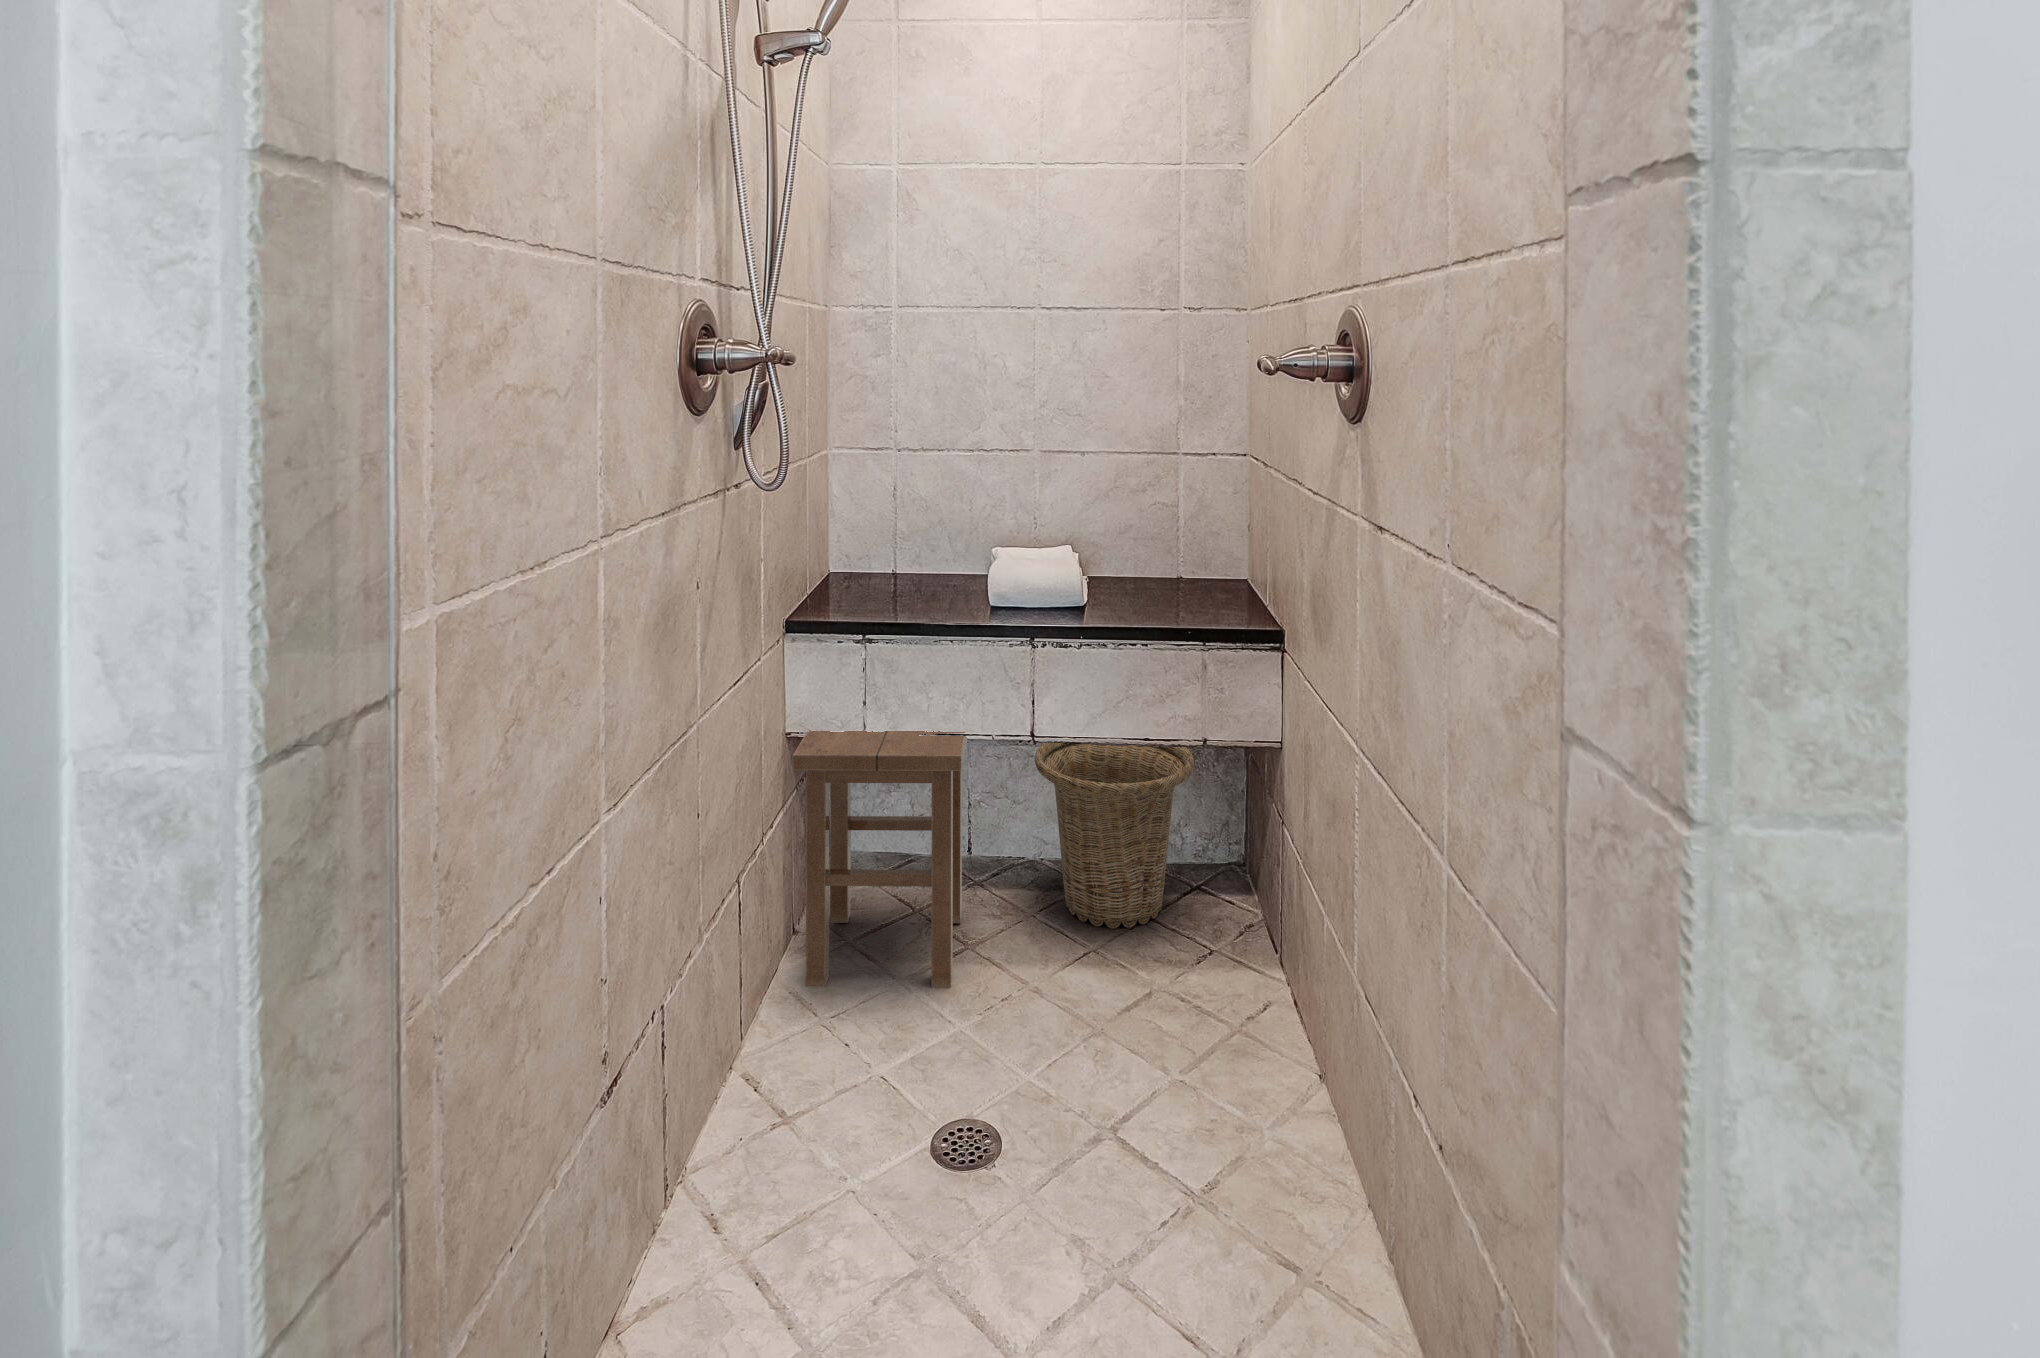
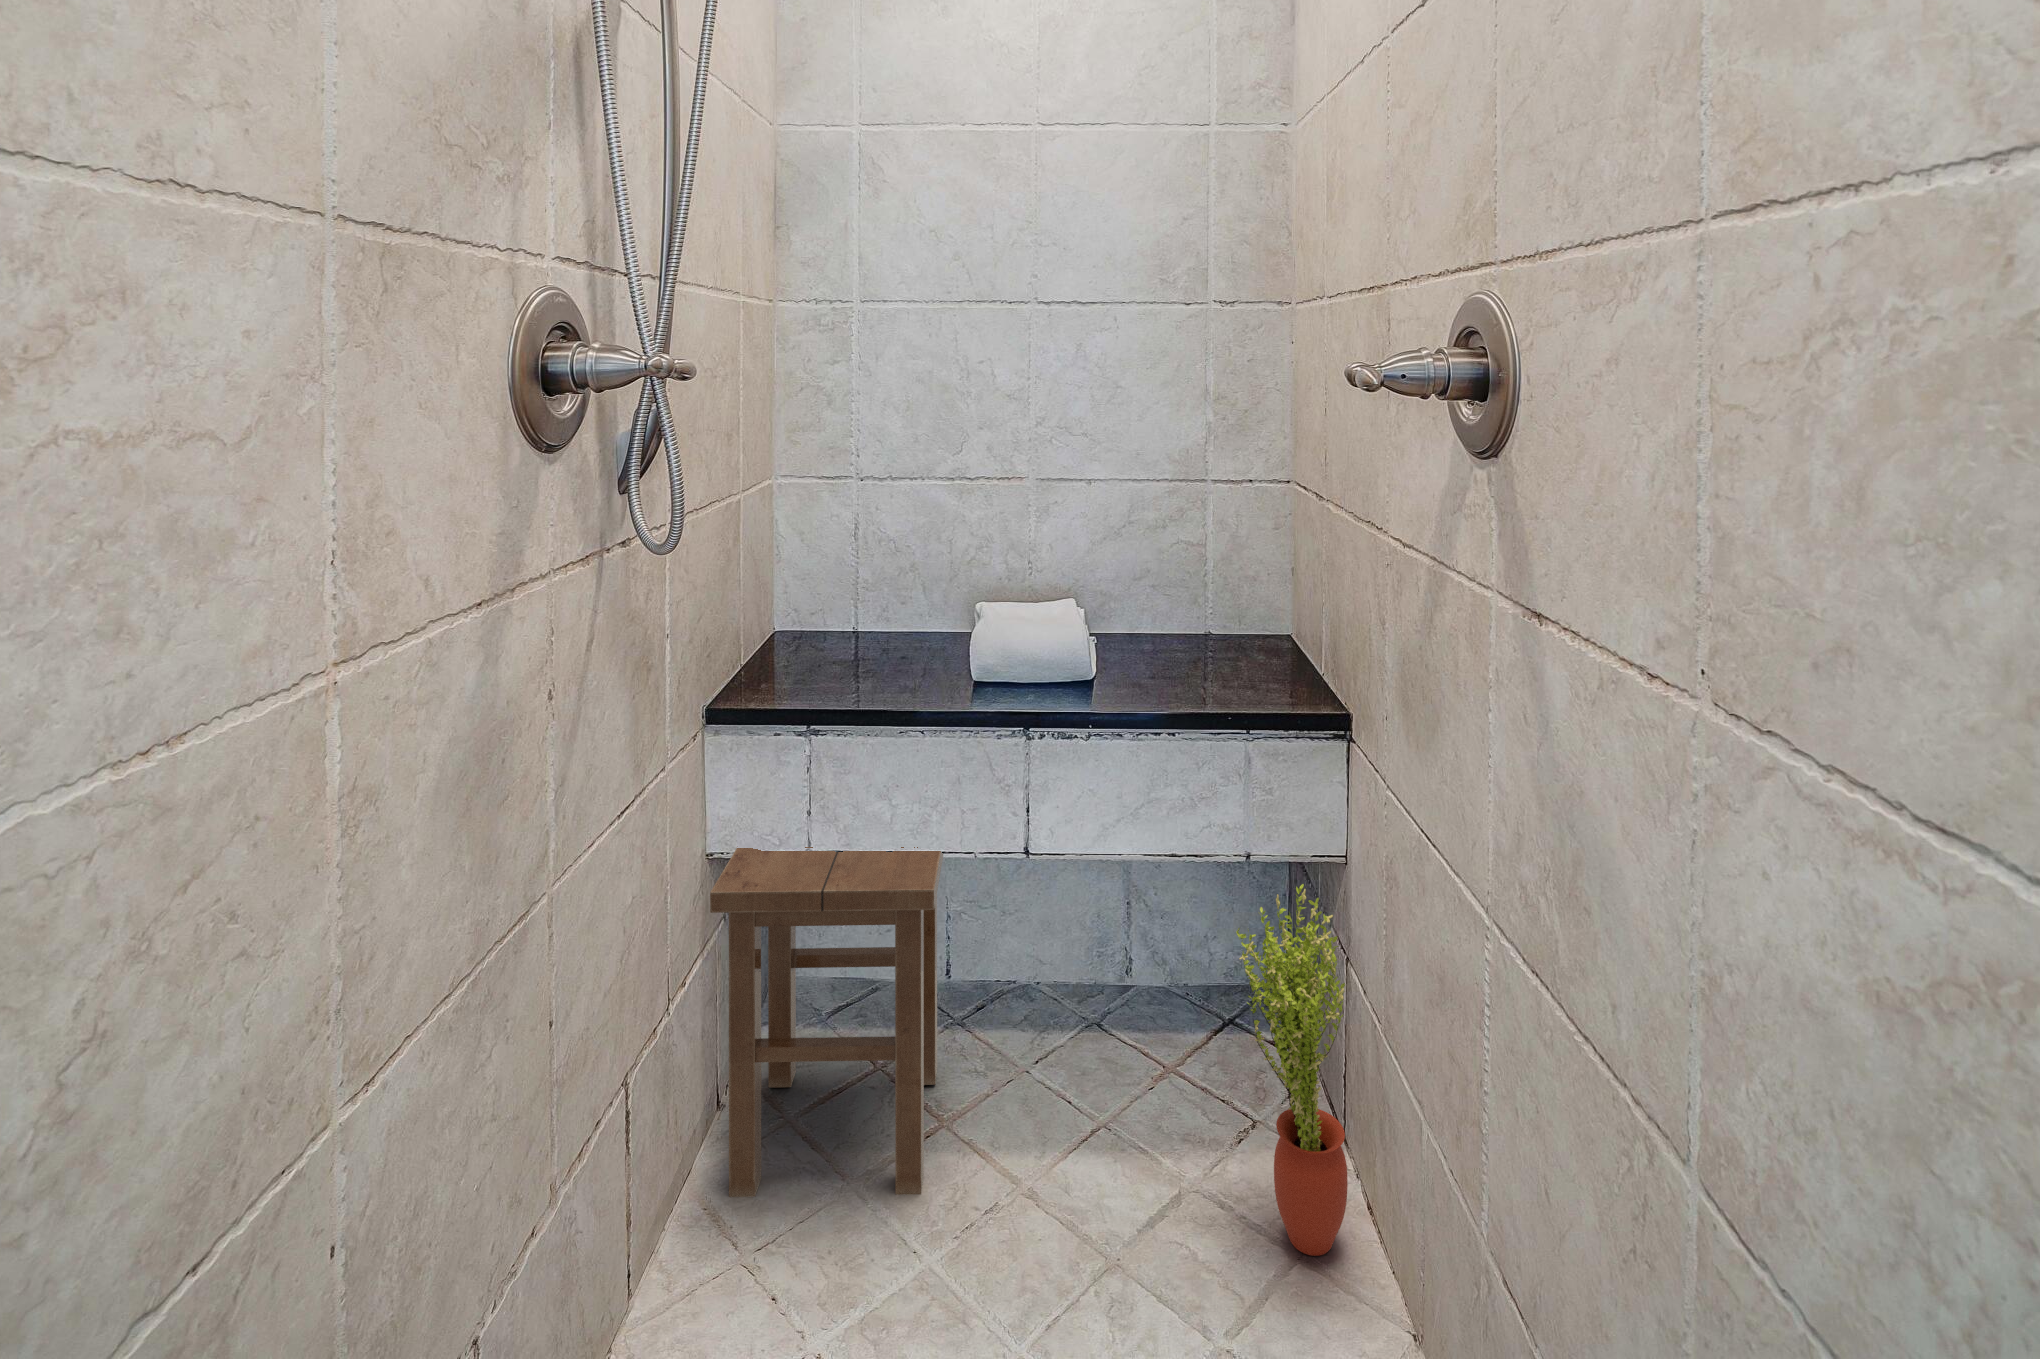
basket: present [1035,743,1194,929] -> none [1029,820,1228,1088]
potted plant: none [1191,756,1273,1029] -> present [1236,884,1348,1256]

